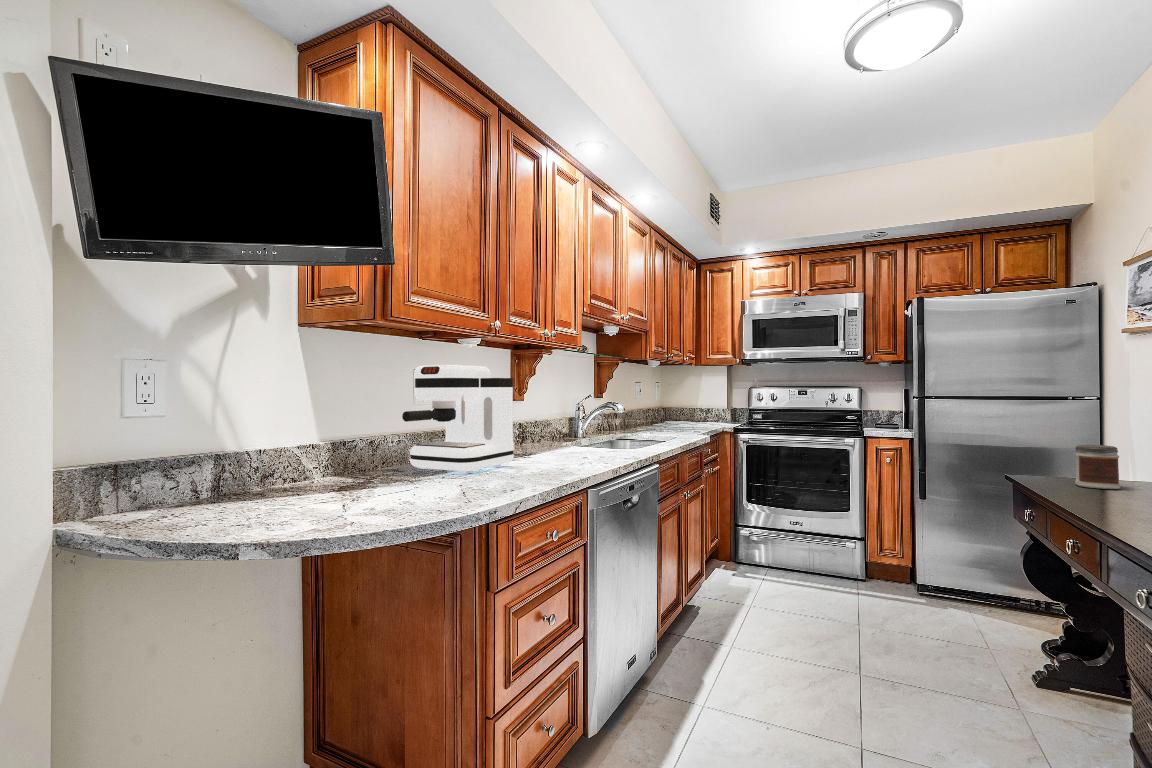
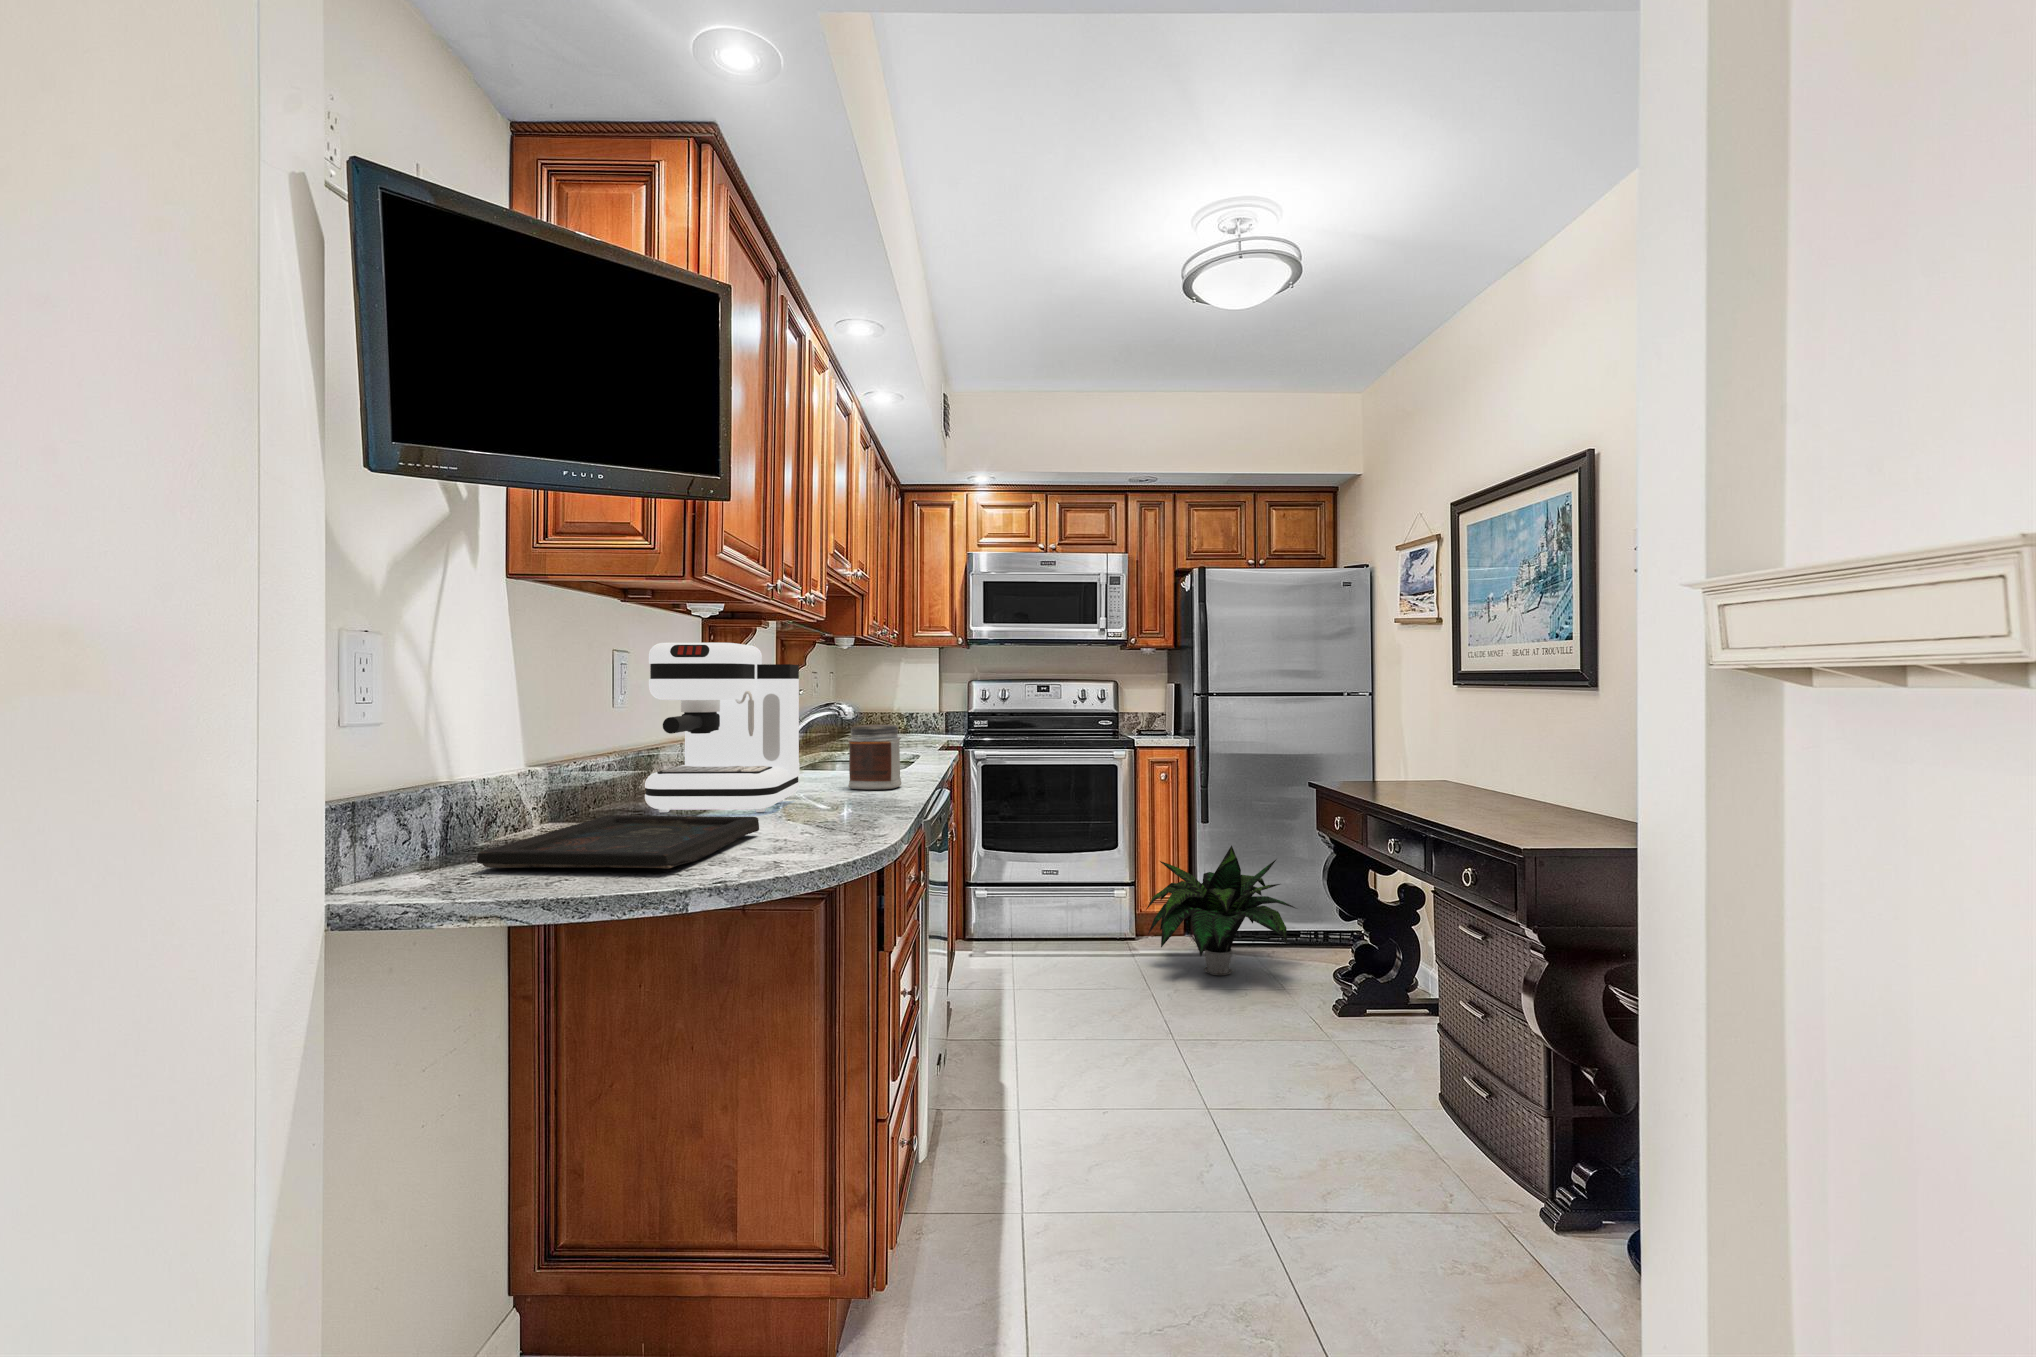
jar: present [1075,445,1120,489] -> present [848,724,902,790]
tray: none [227,470,419,510] -> present [477,815,759,868]
potted plant: none [861,520,1012,625] -> present [1146,846,1295,975]

